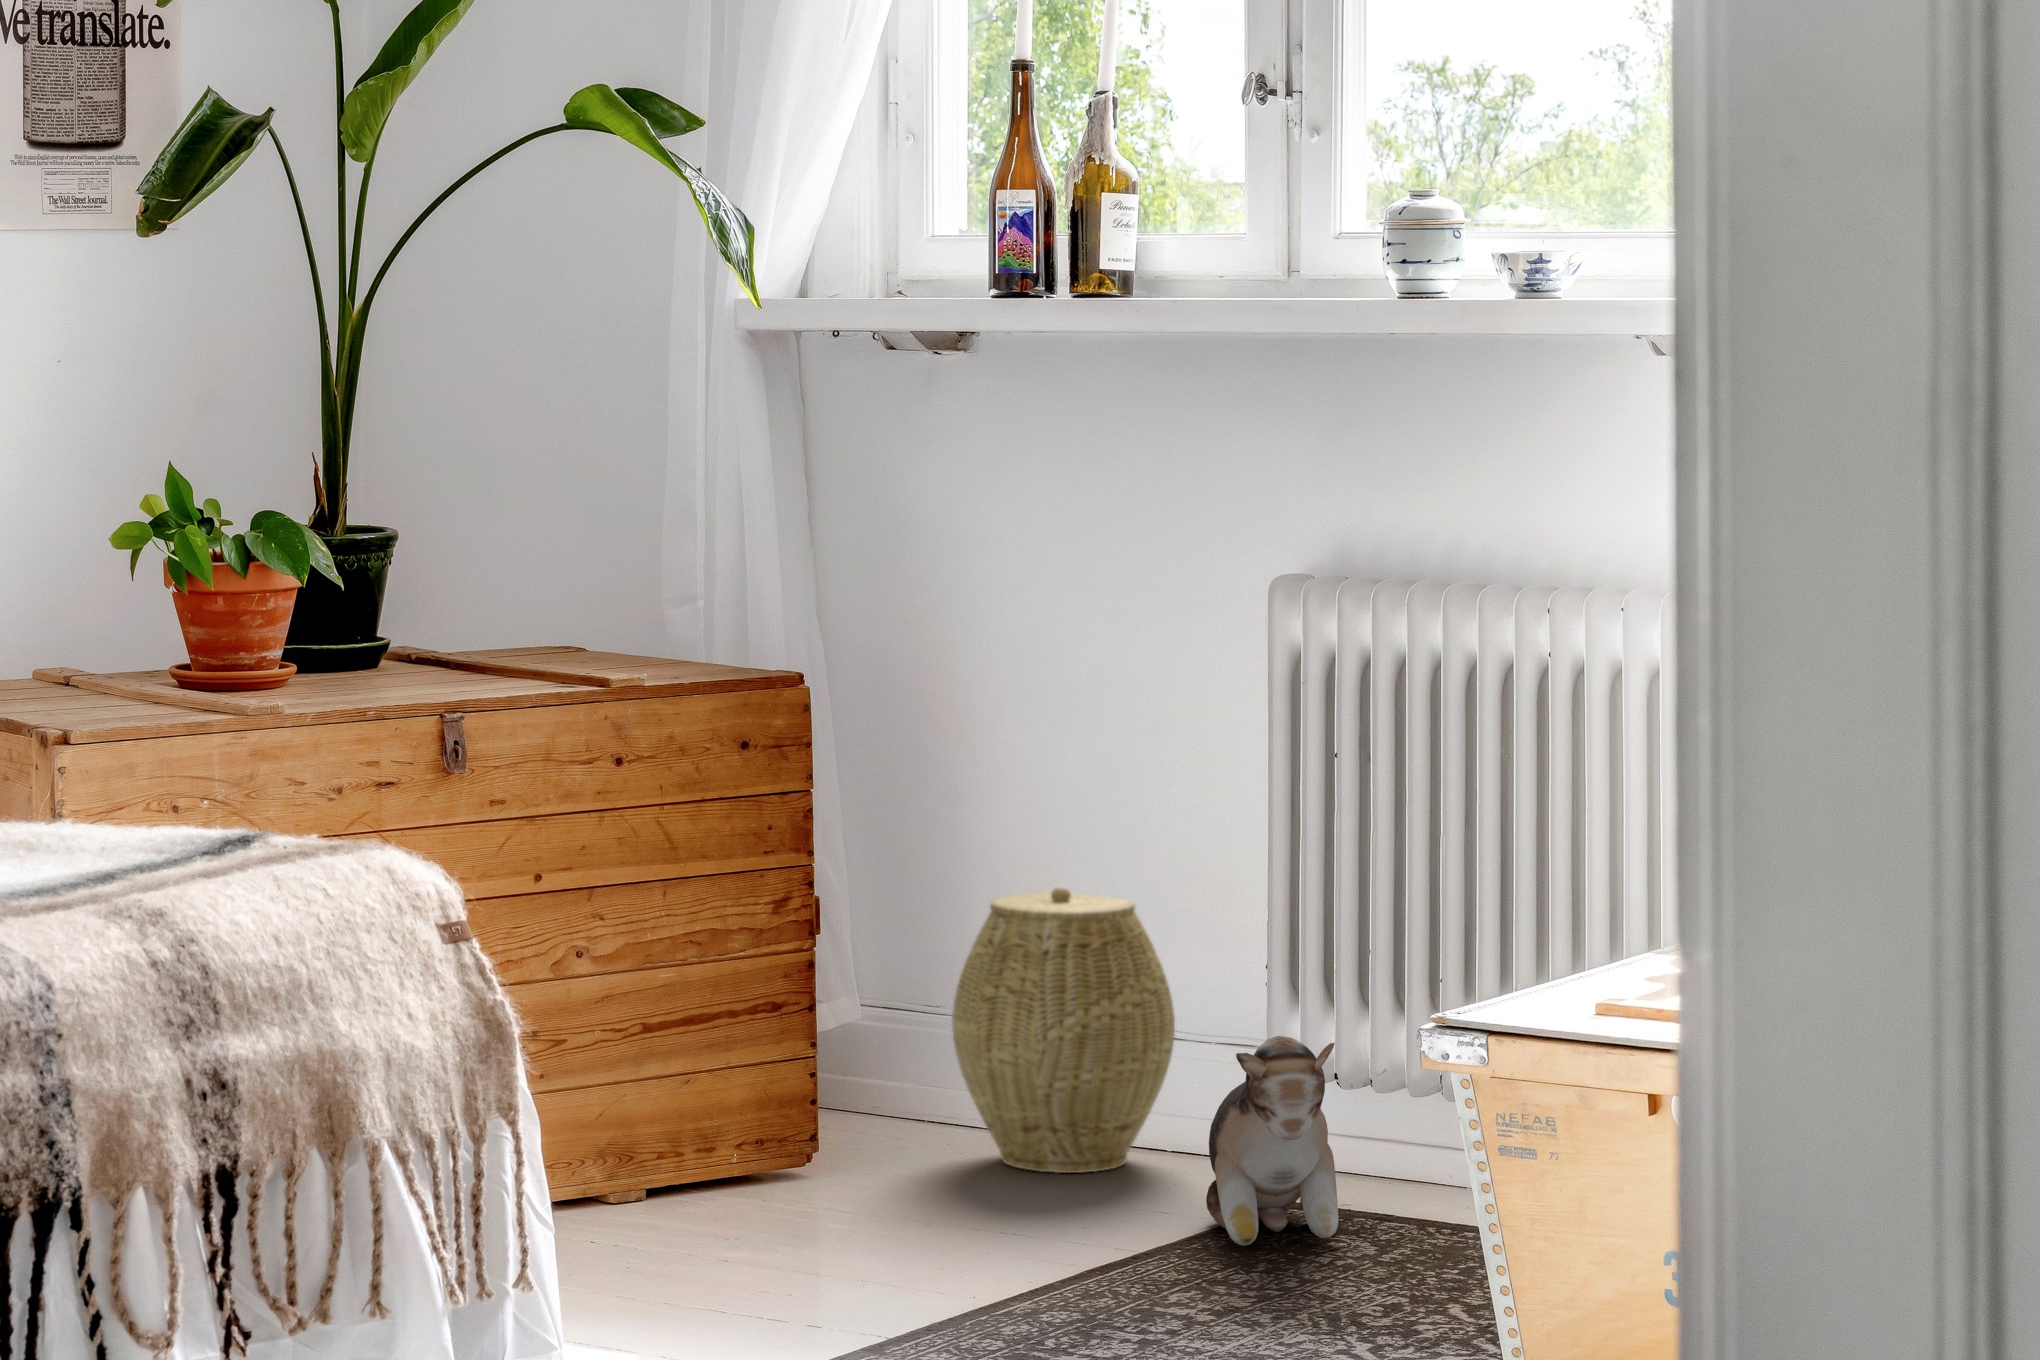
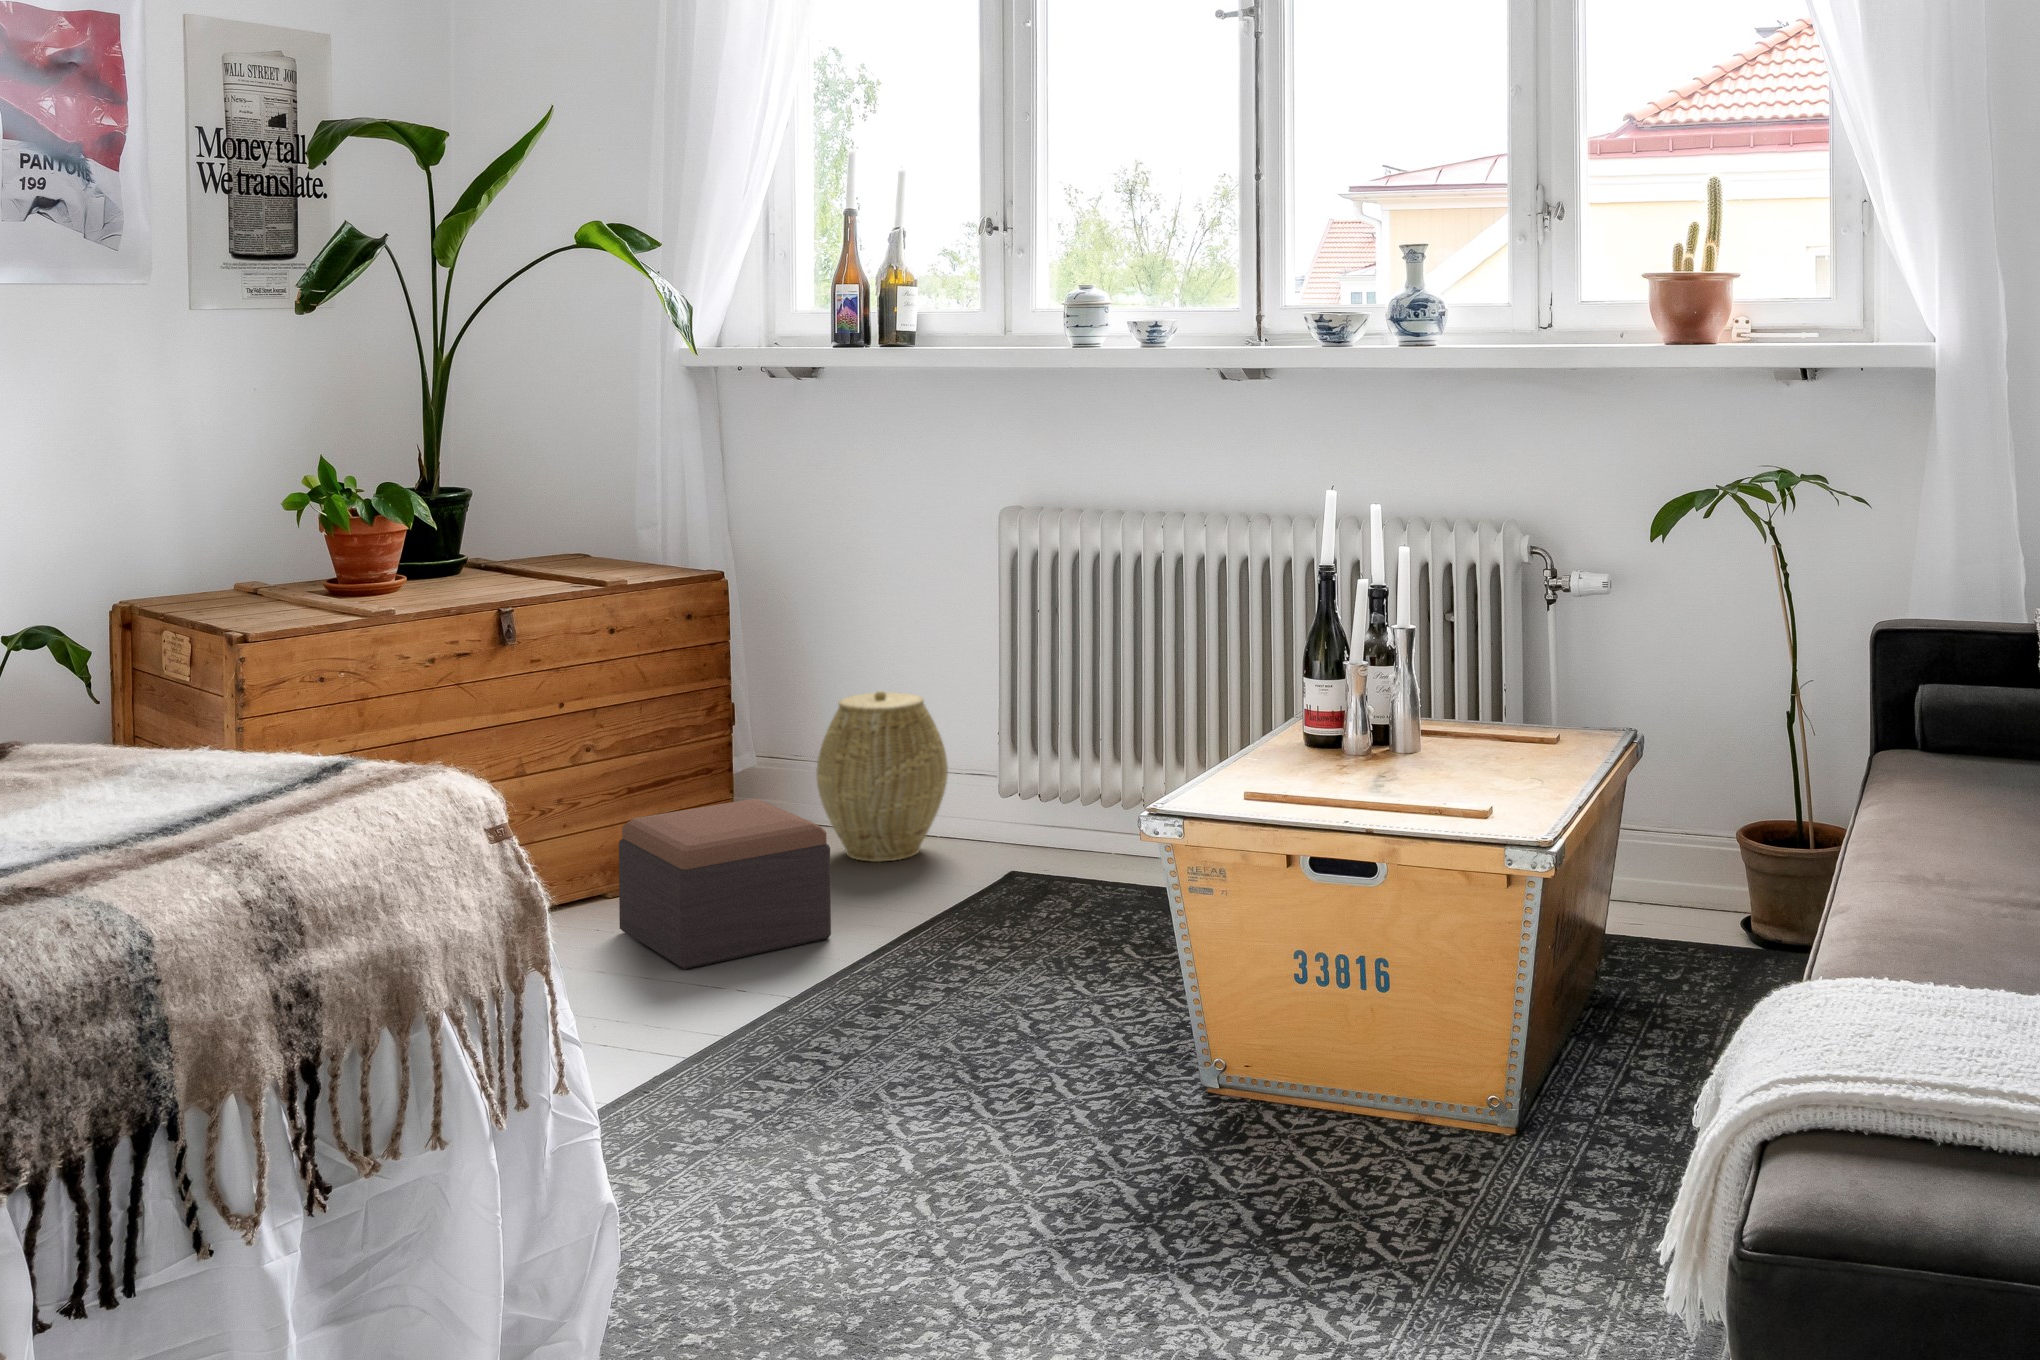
plush toy: present [1206,1036,1338,1246] -> none [973,785,1053,910]
footstool: none [627,1040,962,1286] -> present [619,799,831,969]

